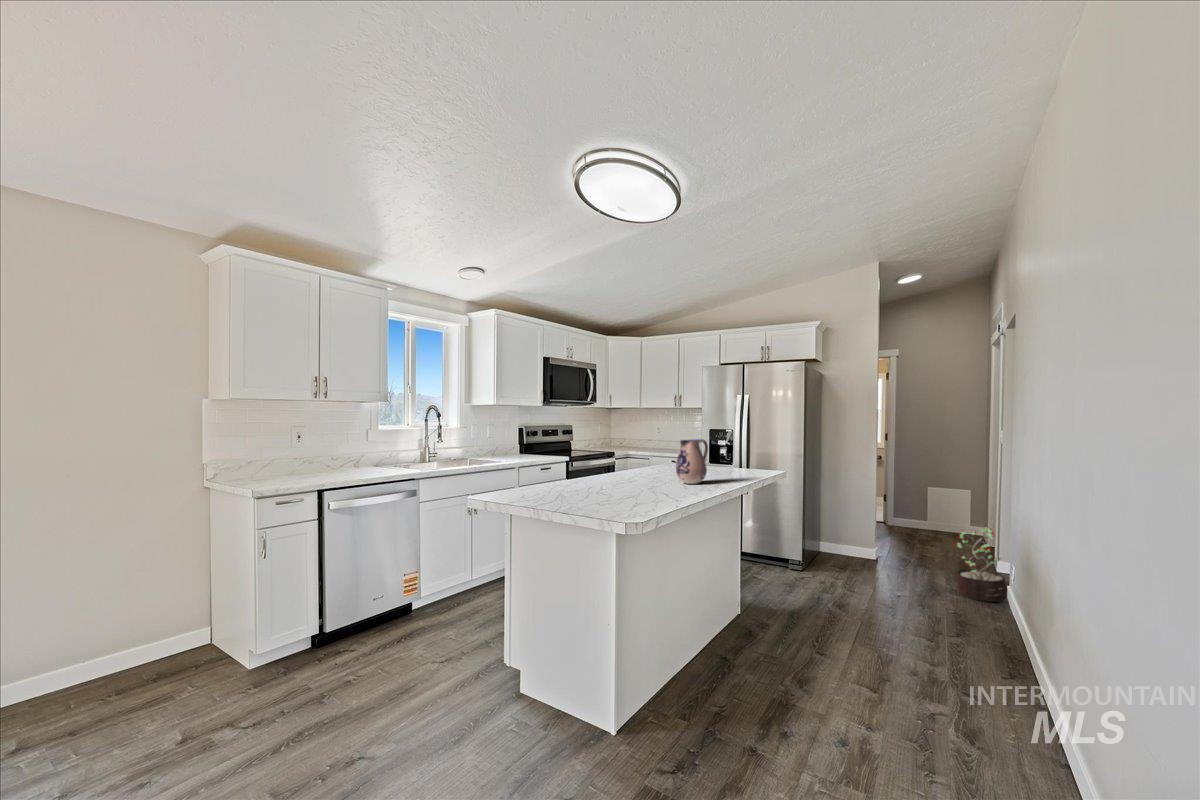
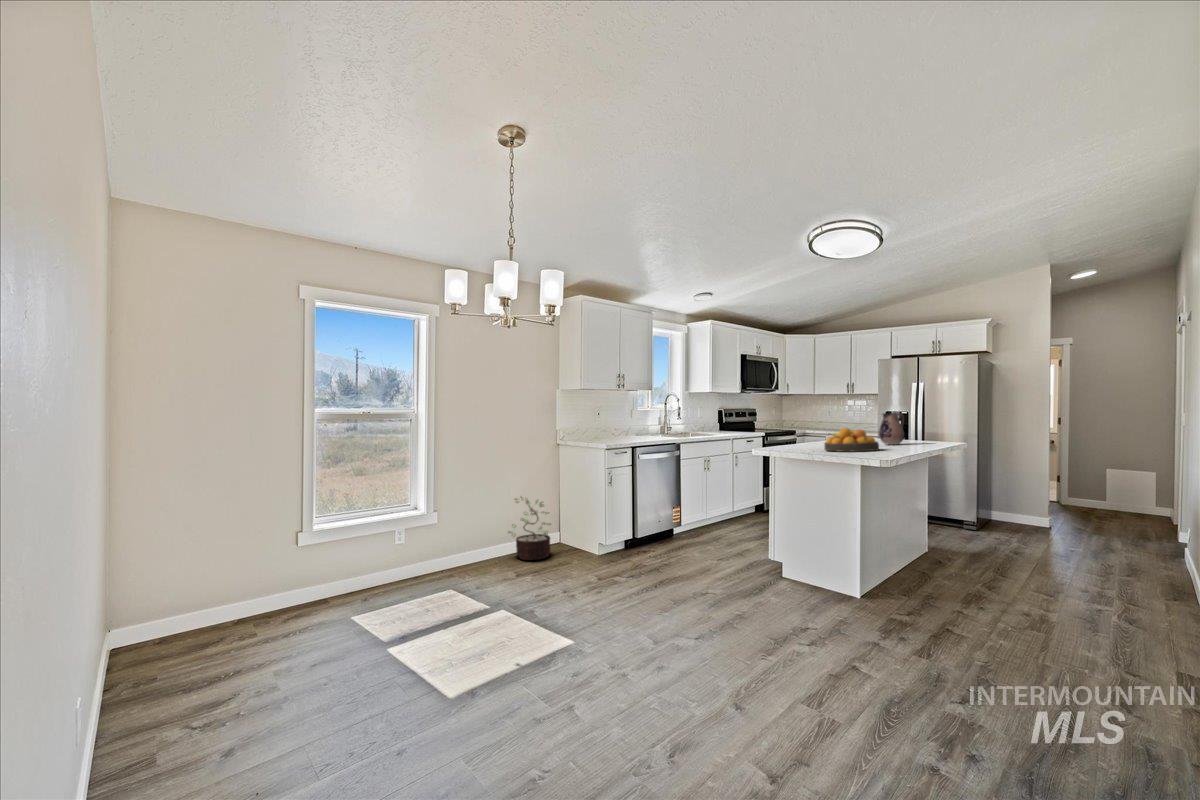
fruit bowl: none [583,466,658,507] -> present [824,428,879,452]
decorative plant: present [956,527,1007,602] -> present [509,497,551,560]

